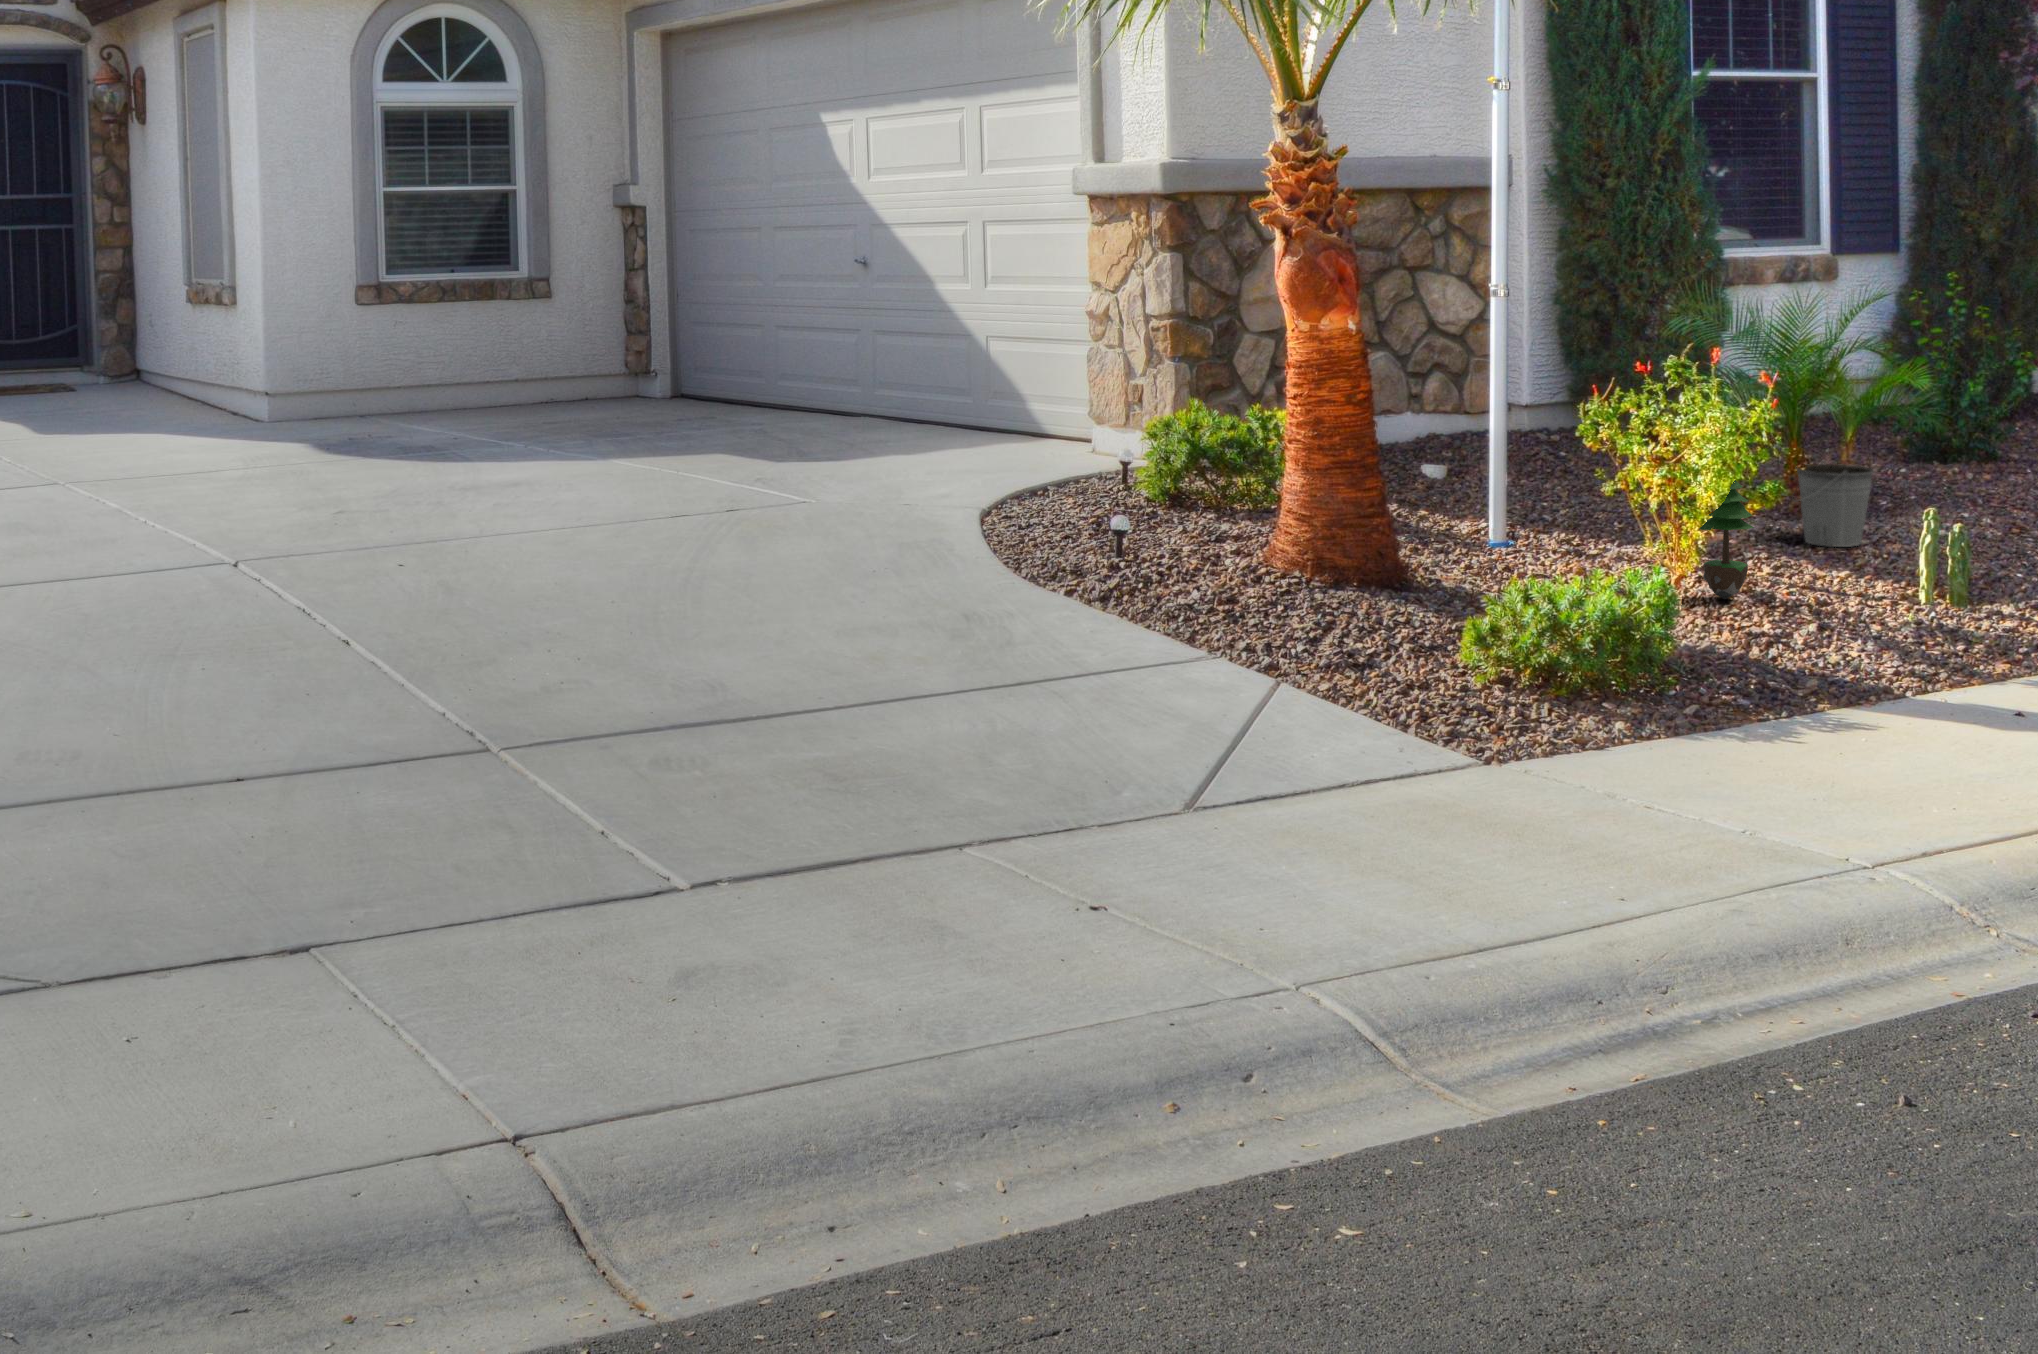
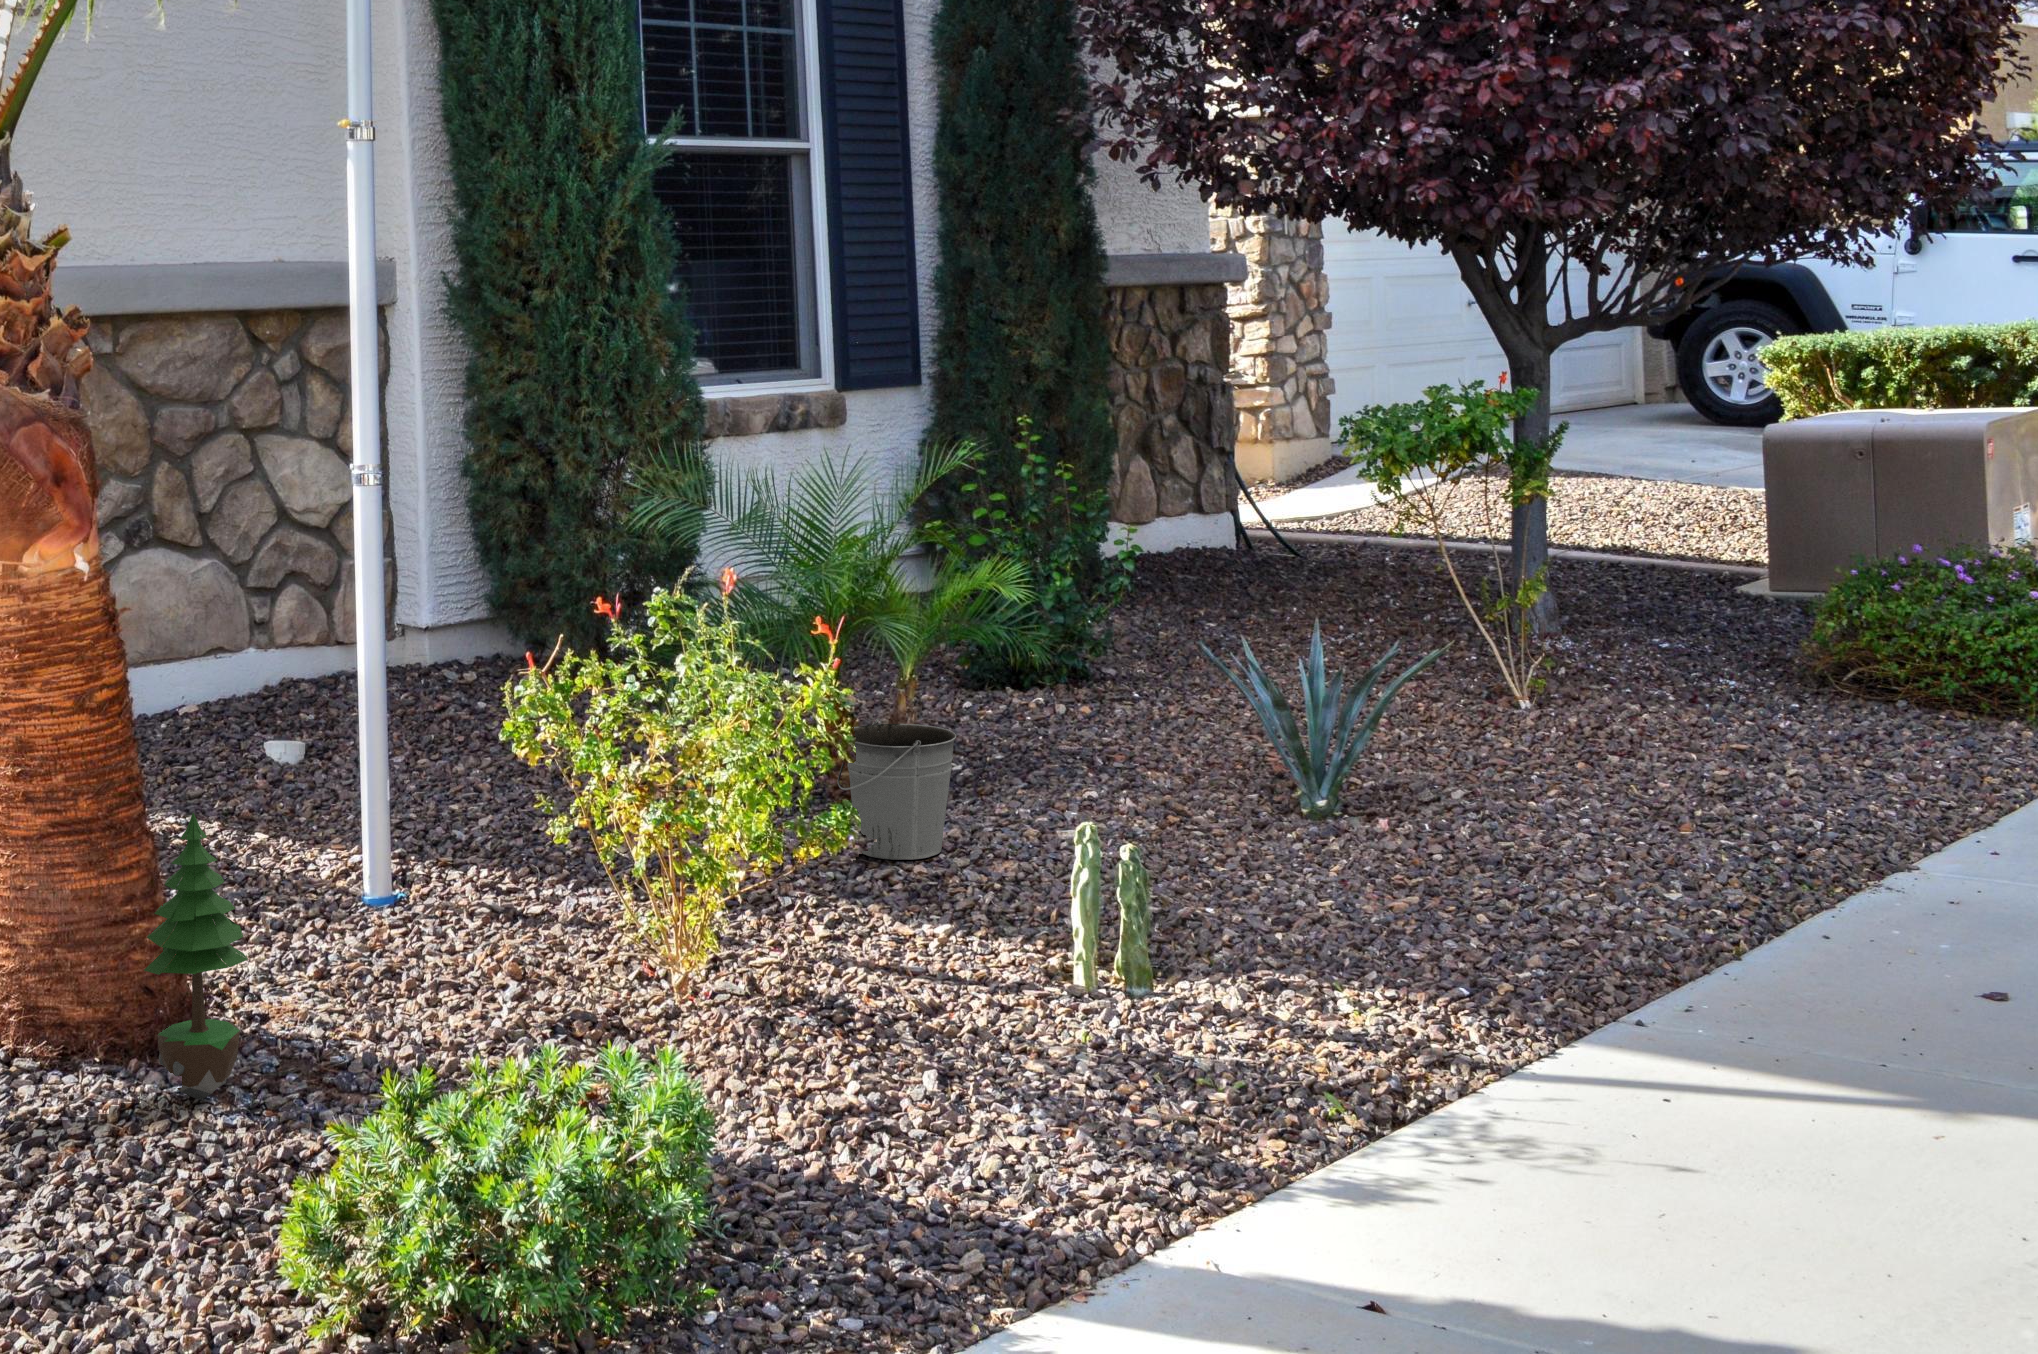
potted tree: present [1699,480,1754,599] -> present [144,813,248,1100]

